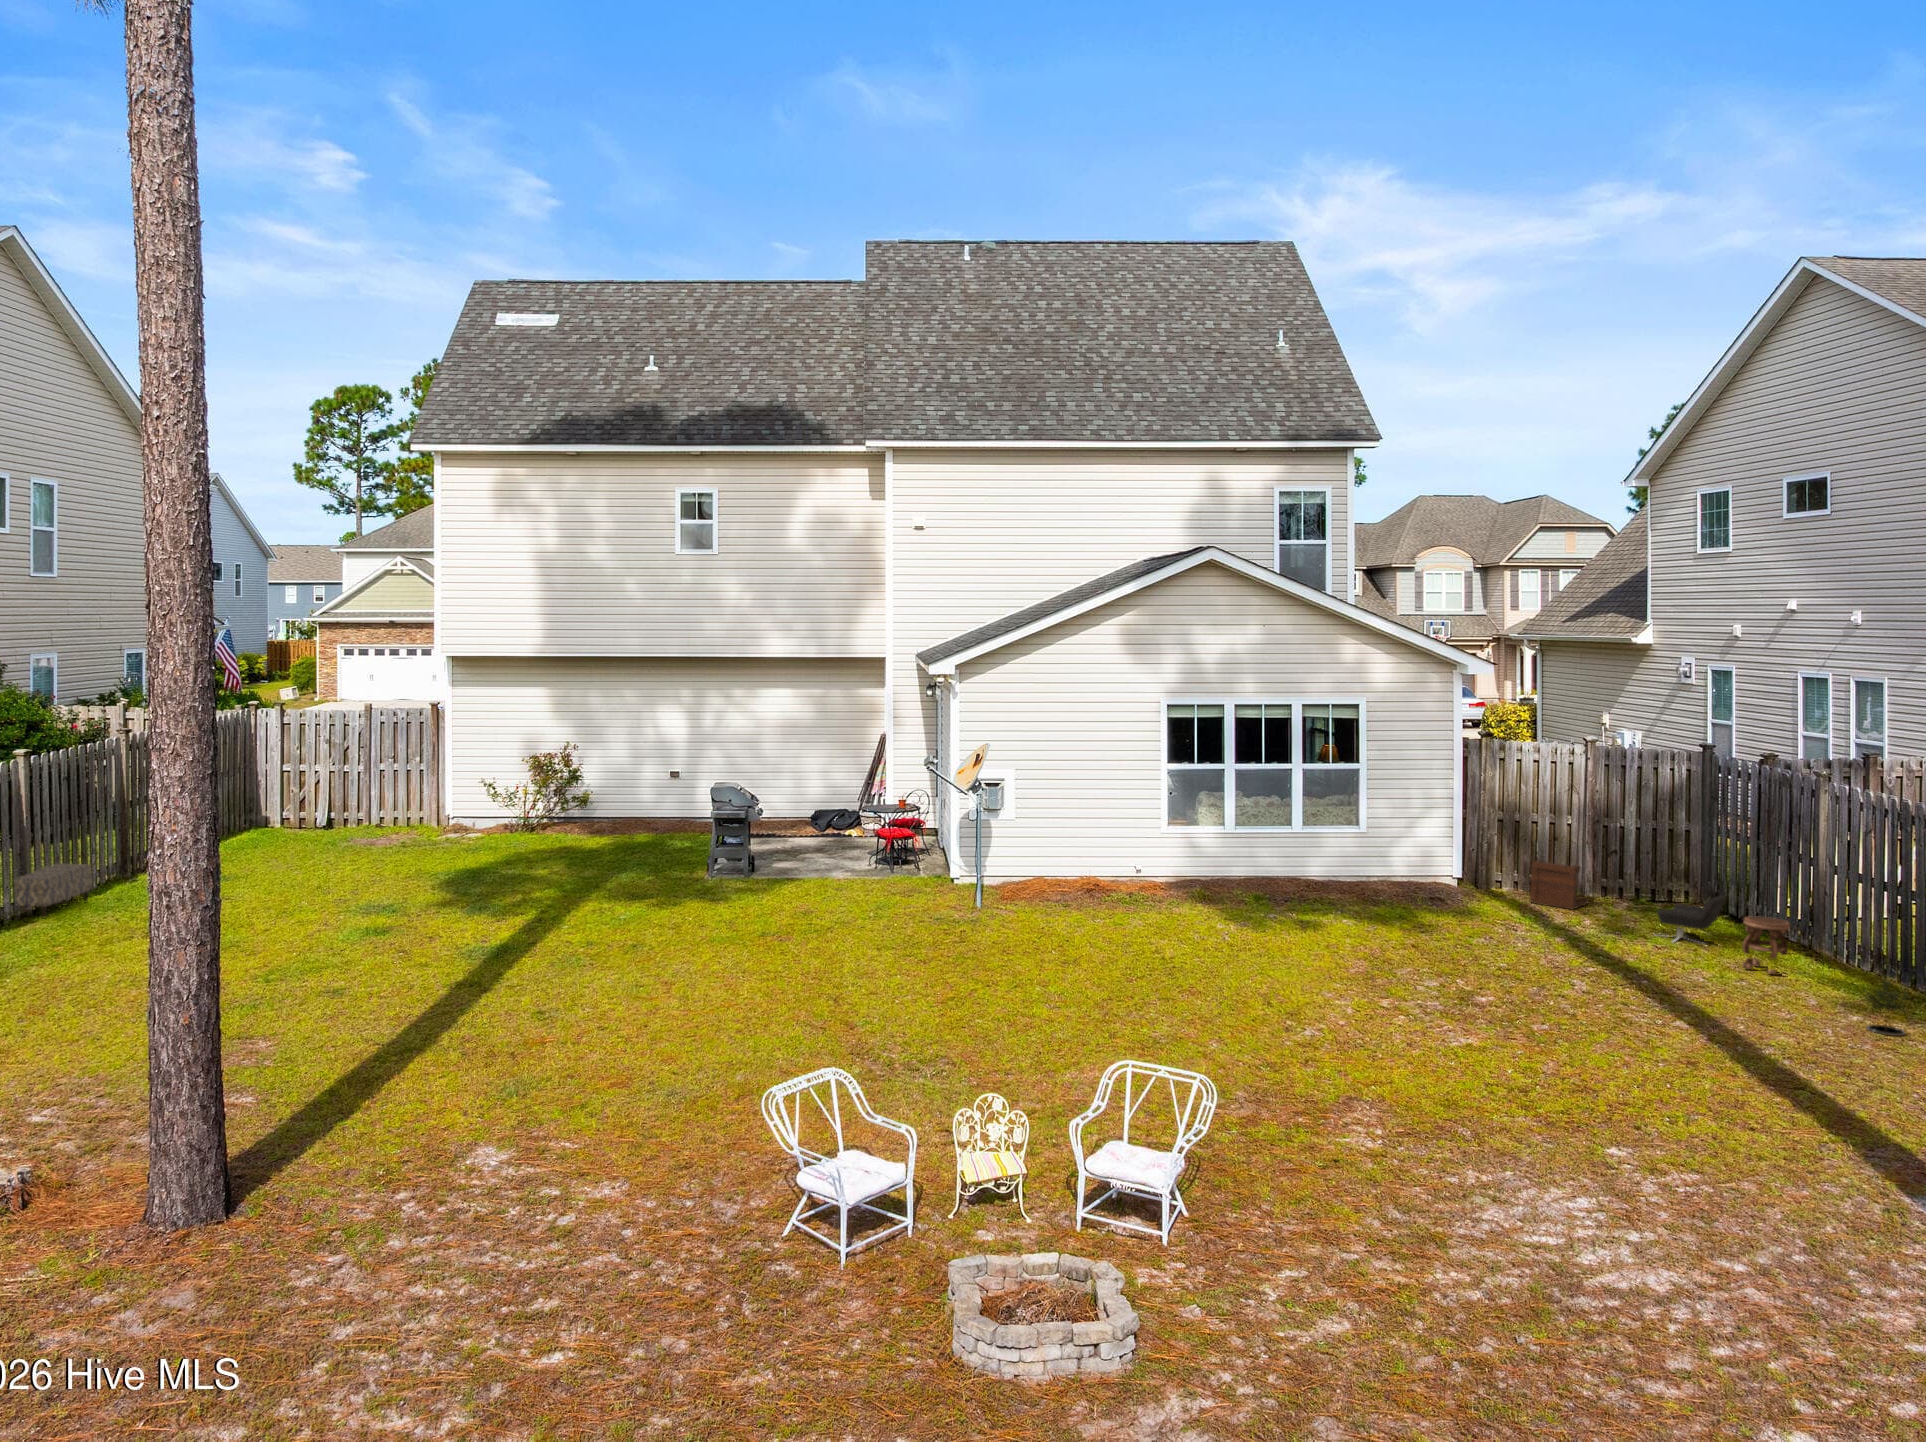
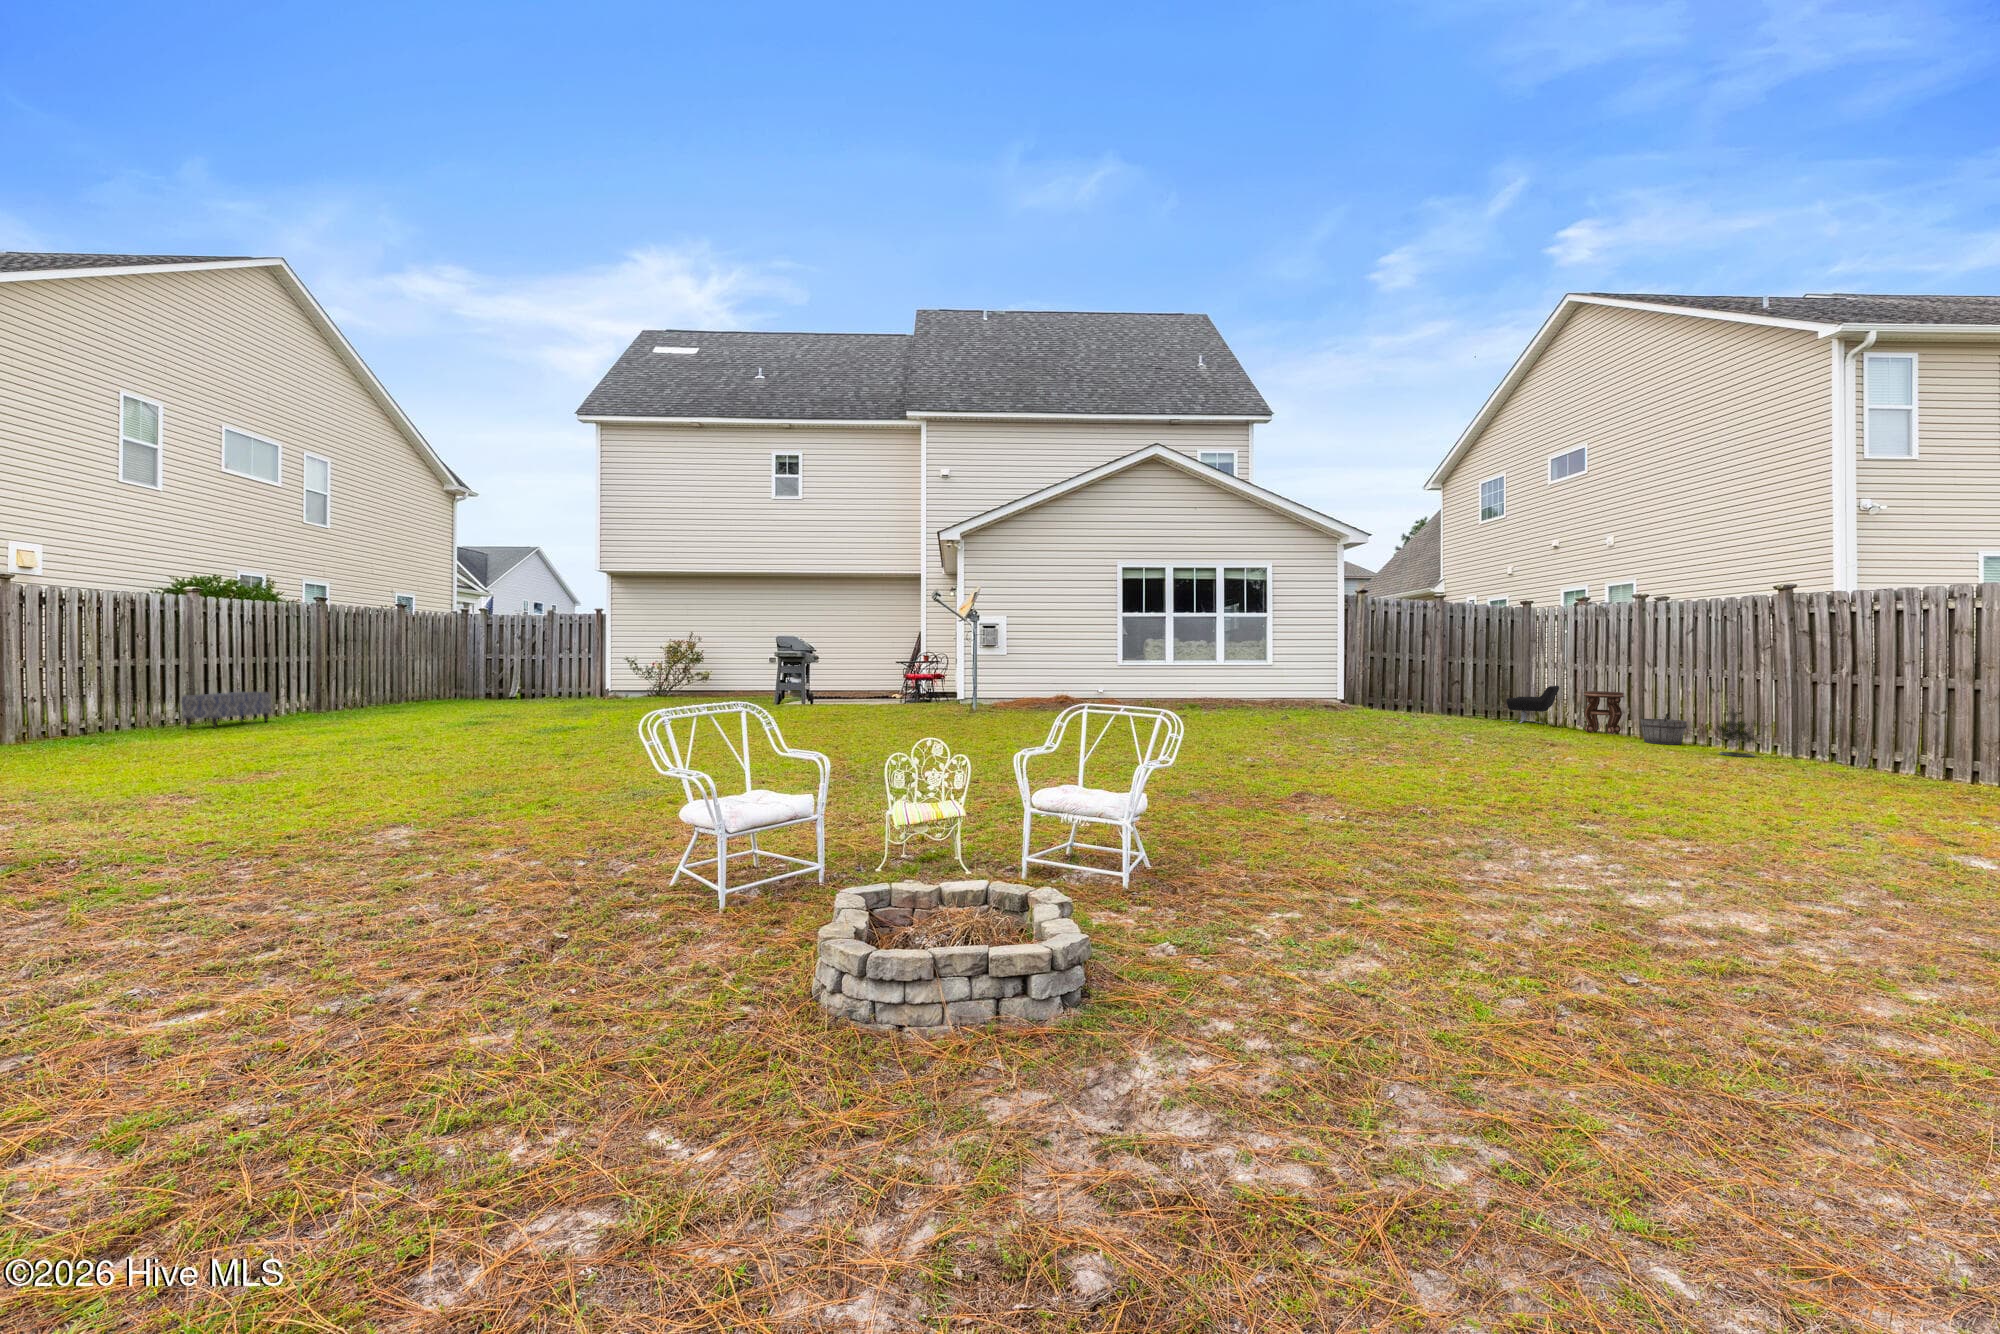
wooden crate: present [1530,861,1589,910] -> none [1399,678,1443,713]
wooden bucket: none [1794,963,1849,1004] -> present [1640,712,1687,745]

